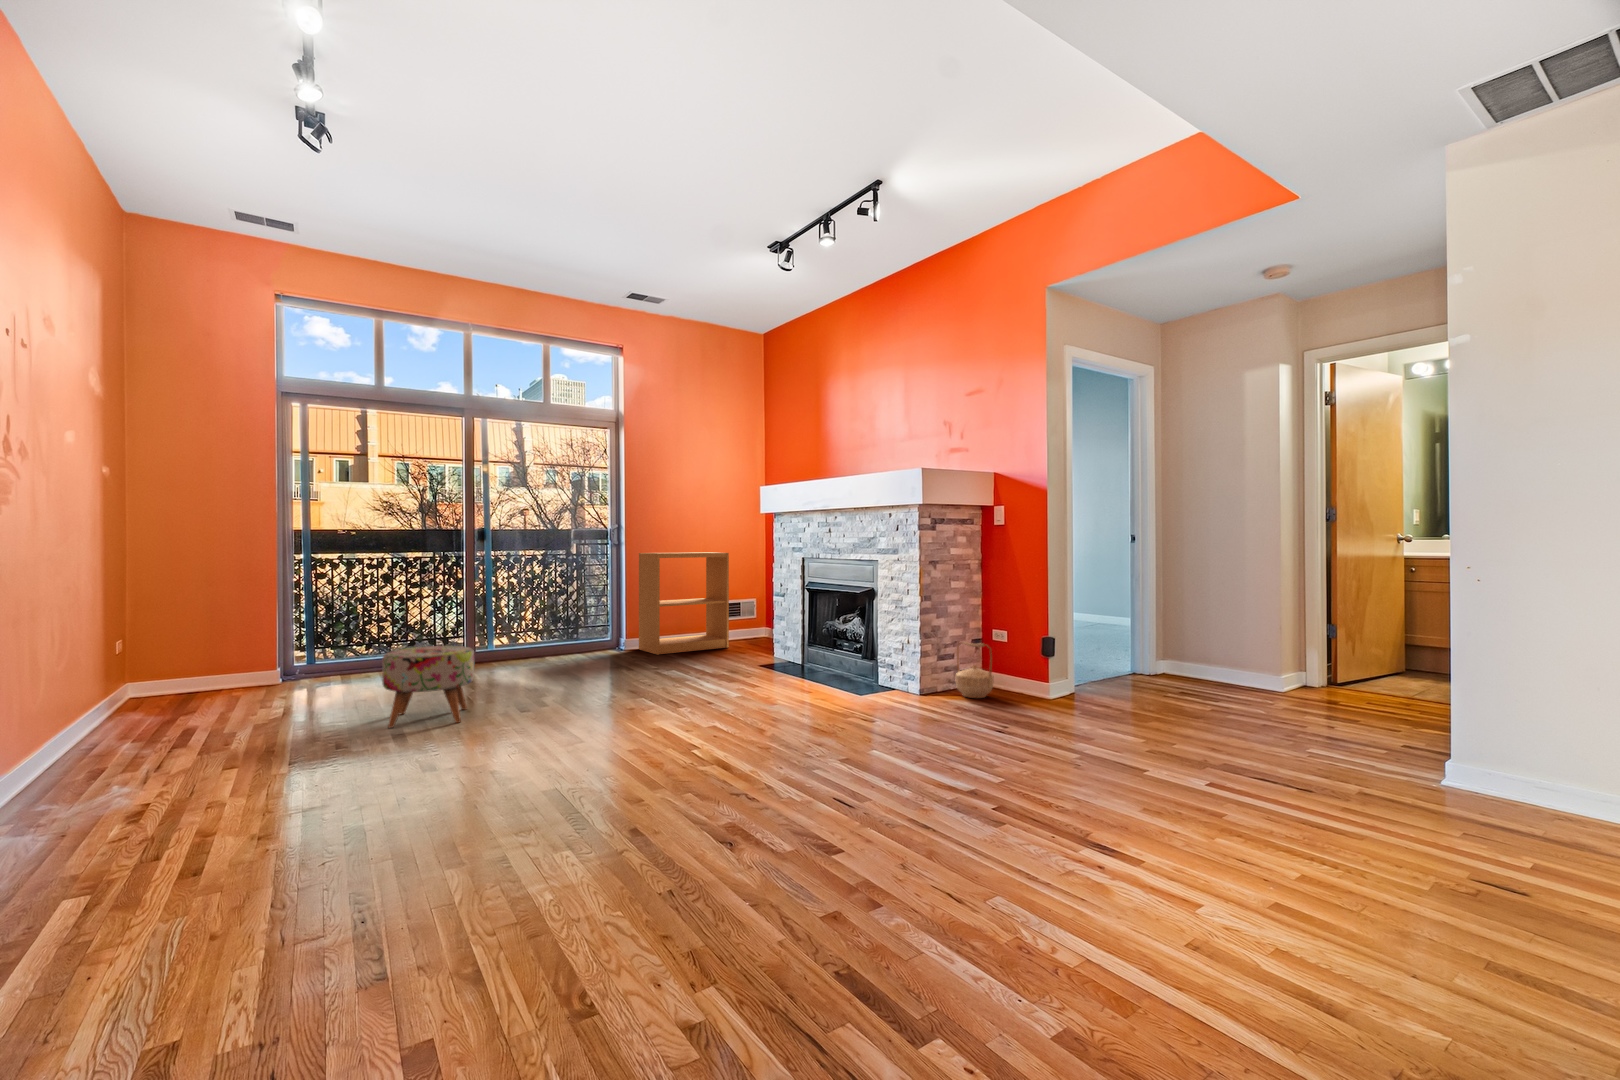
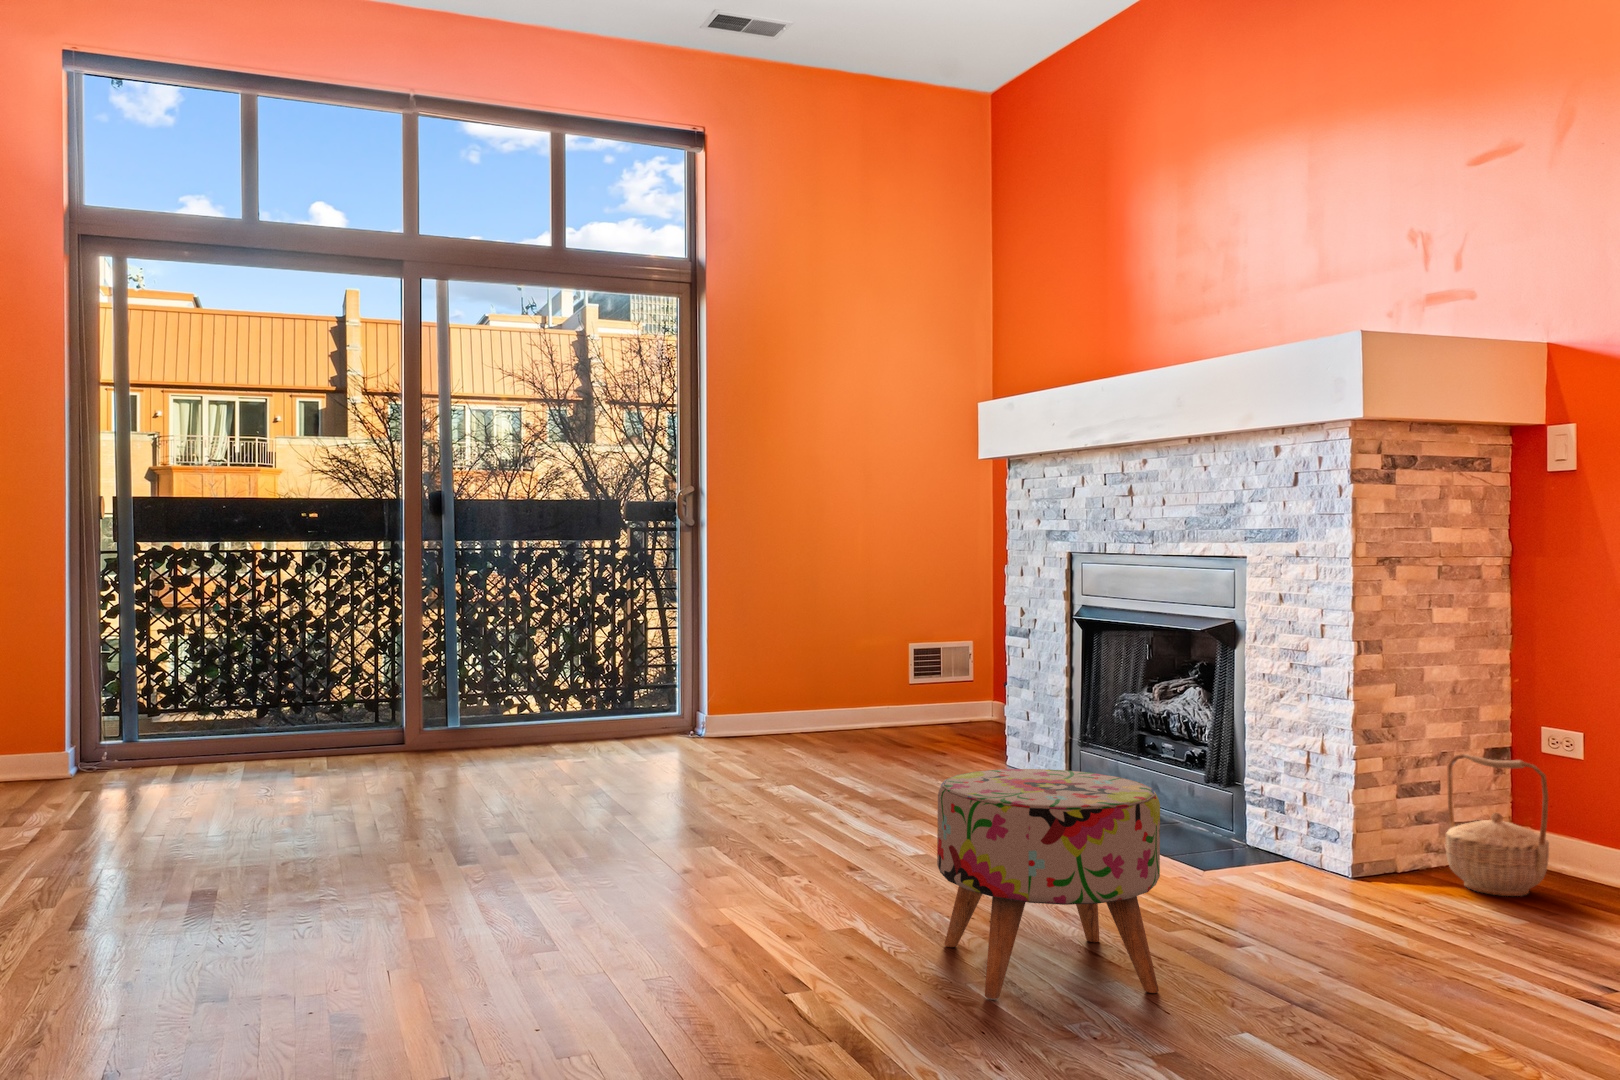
bookshelf: present [639,552,729,655] -> none [734,544,915,750]
ottoman: present [383,646,474,728] -> present [937,769,1160,1000]

